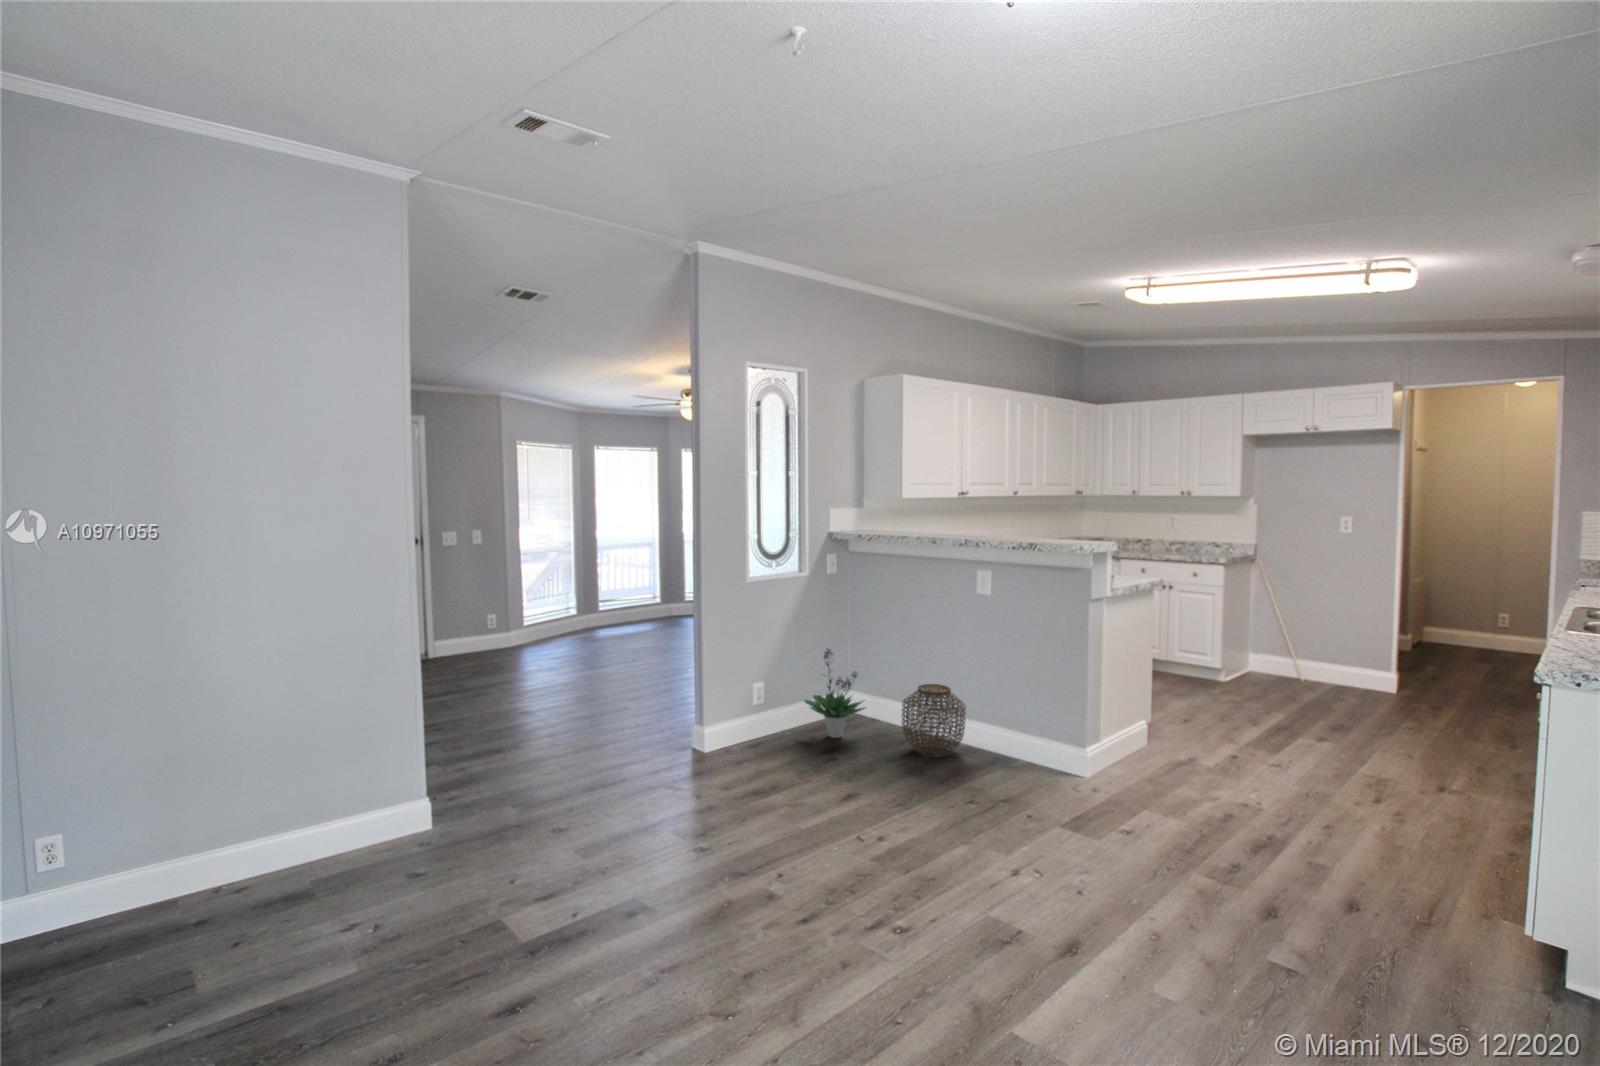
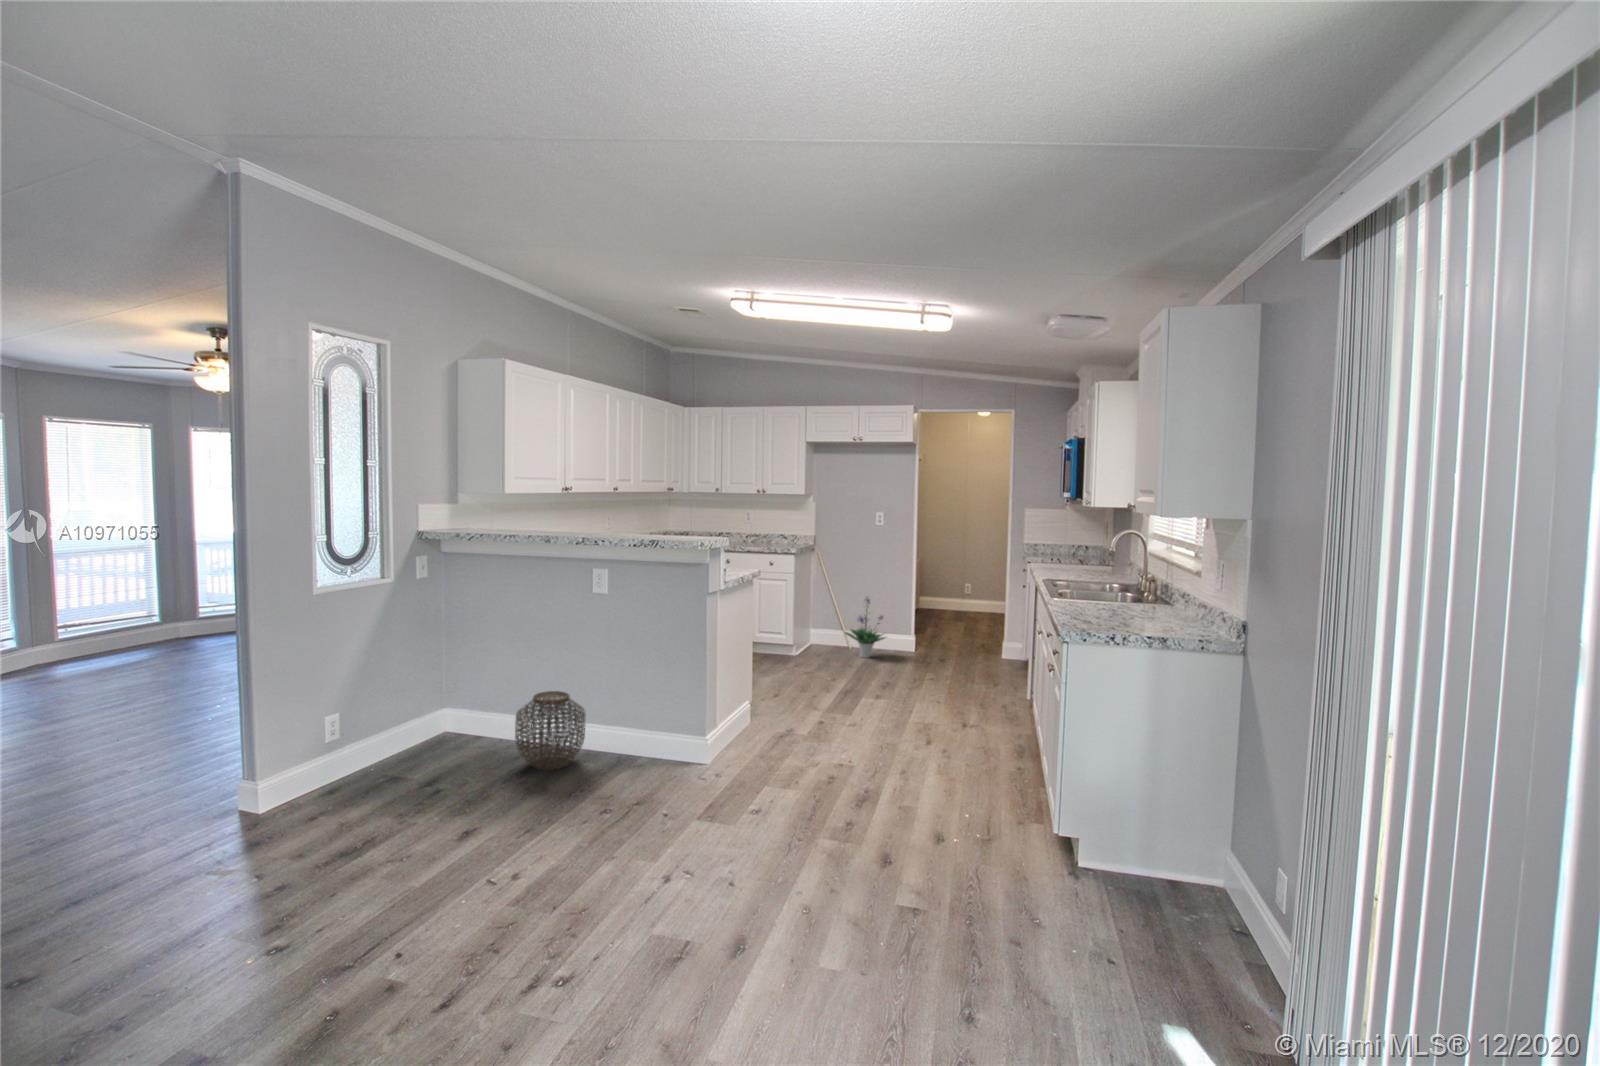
potted plant: present [805,648,865,738] -> present [845,597,885,658]

